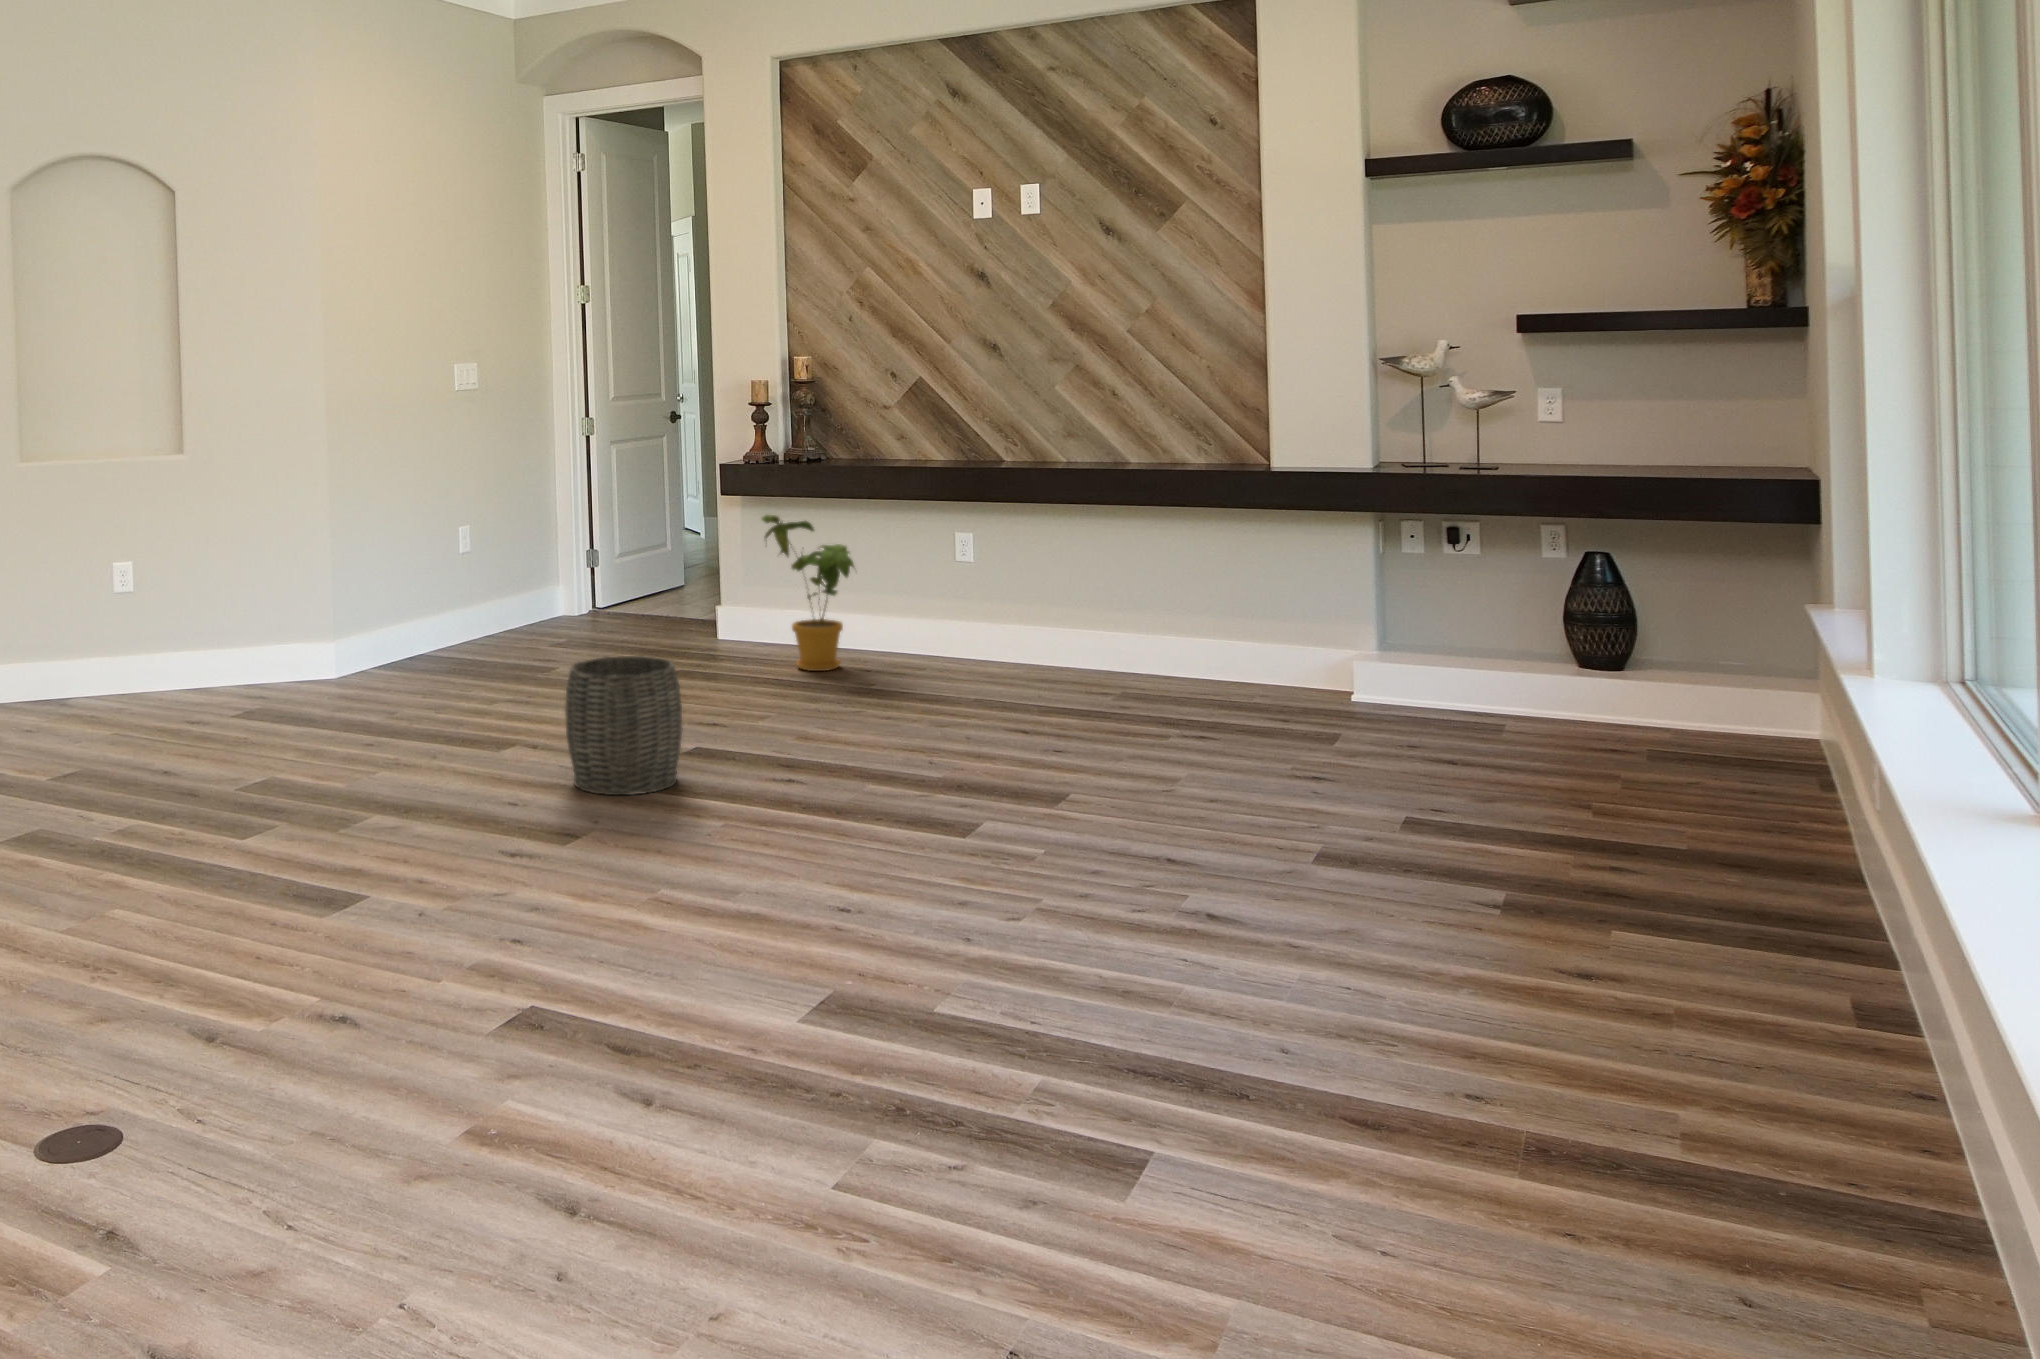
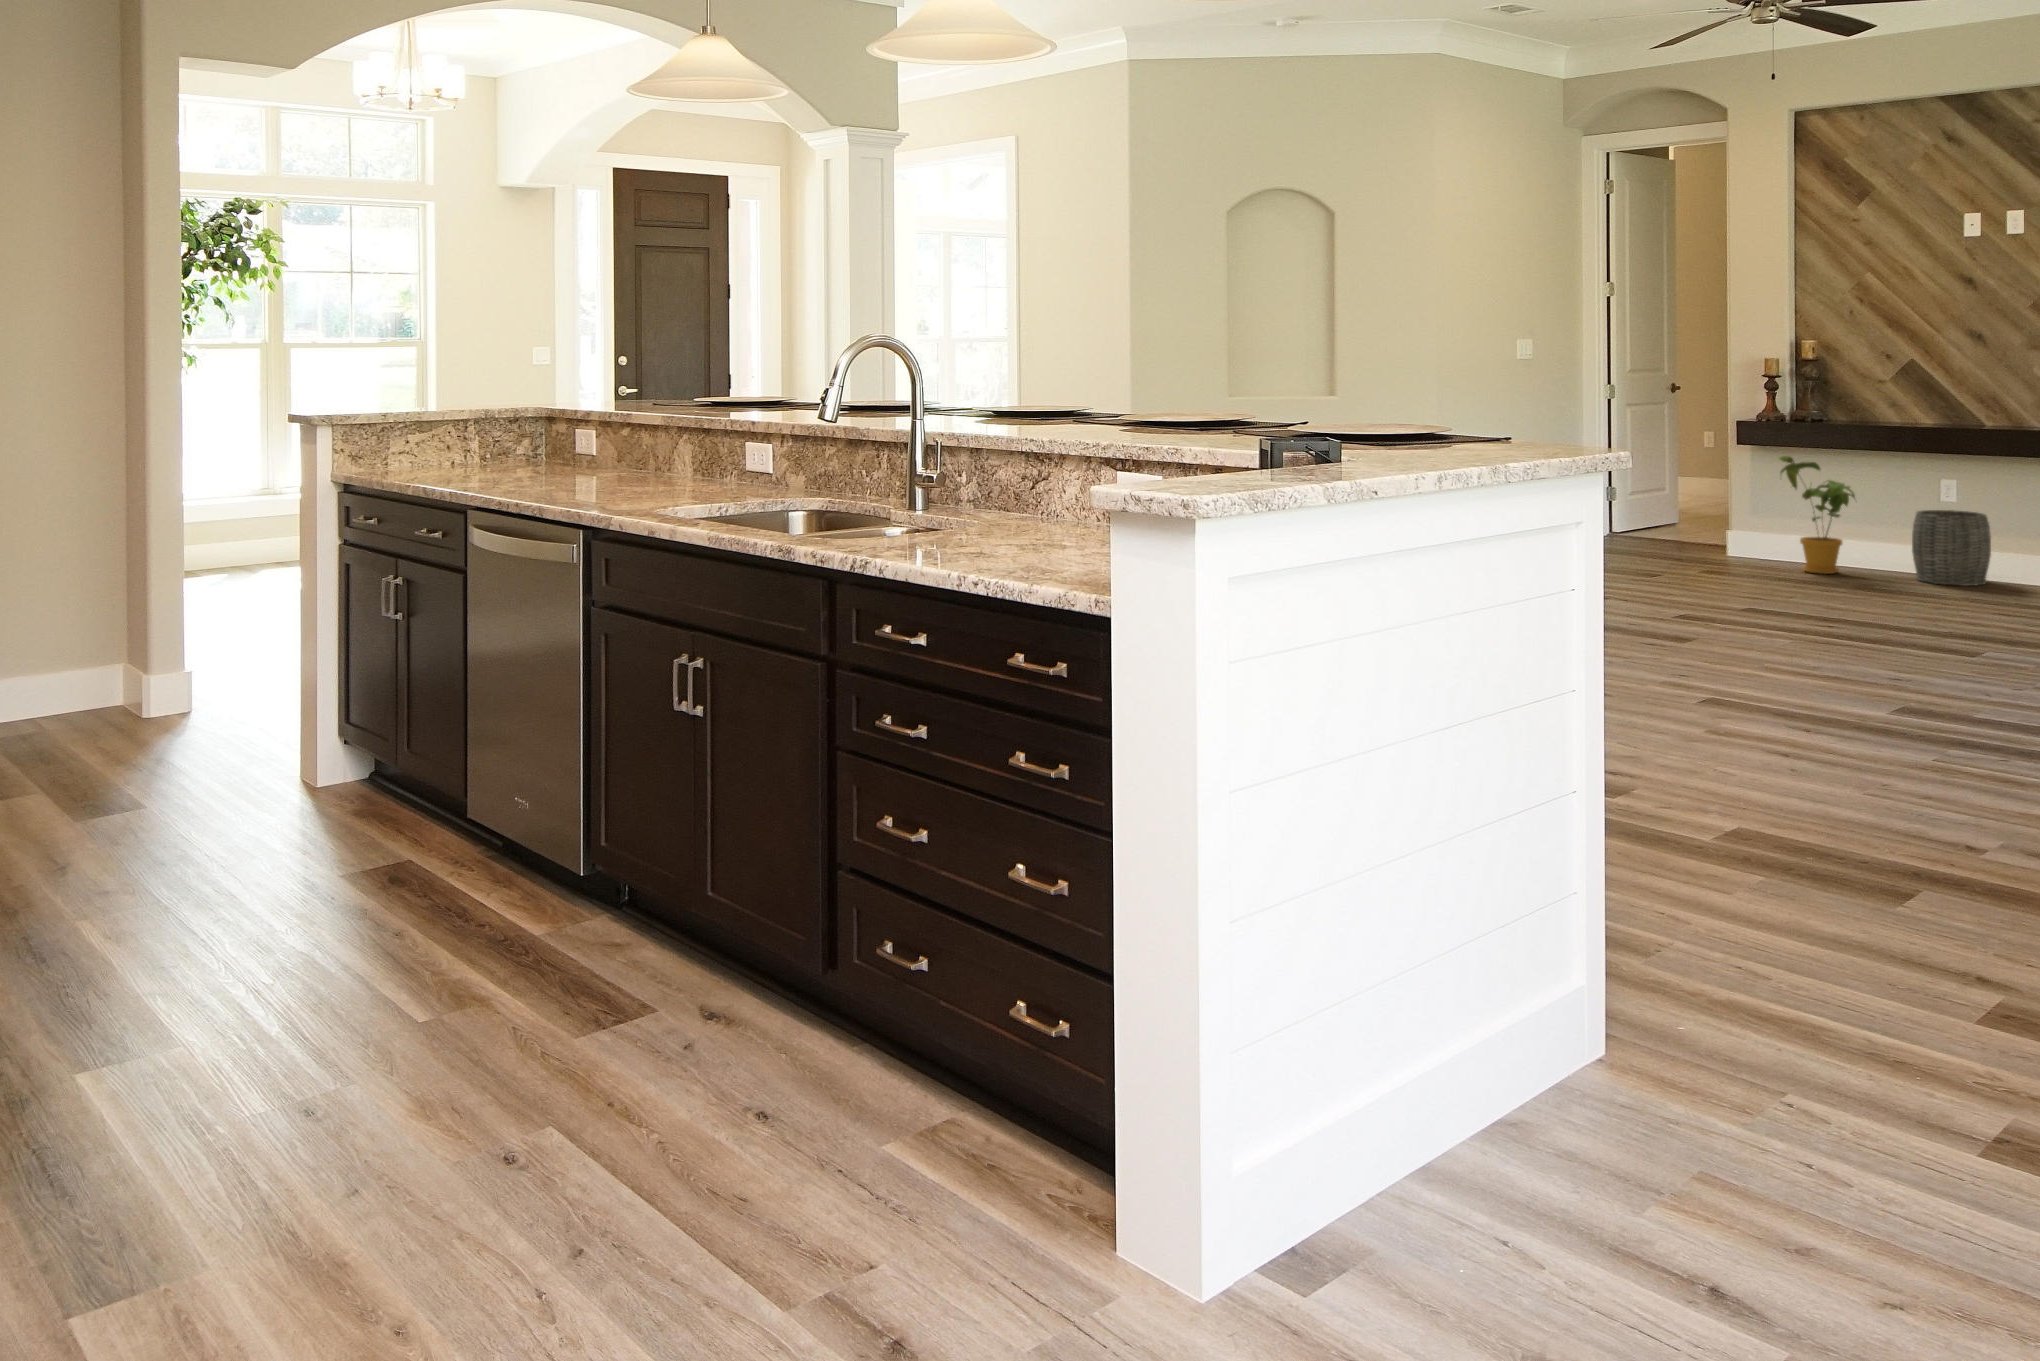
woven basket: present [565,656,682,795] -> present [1912,510,1991,586]

